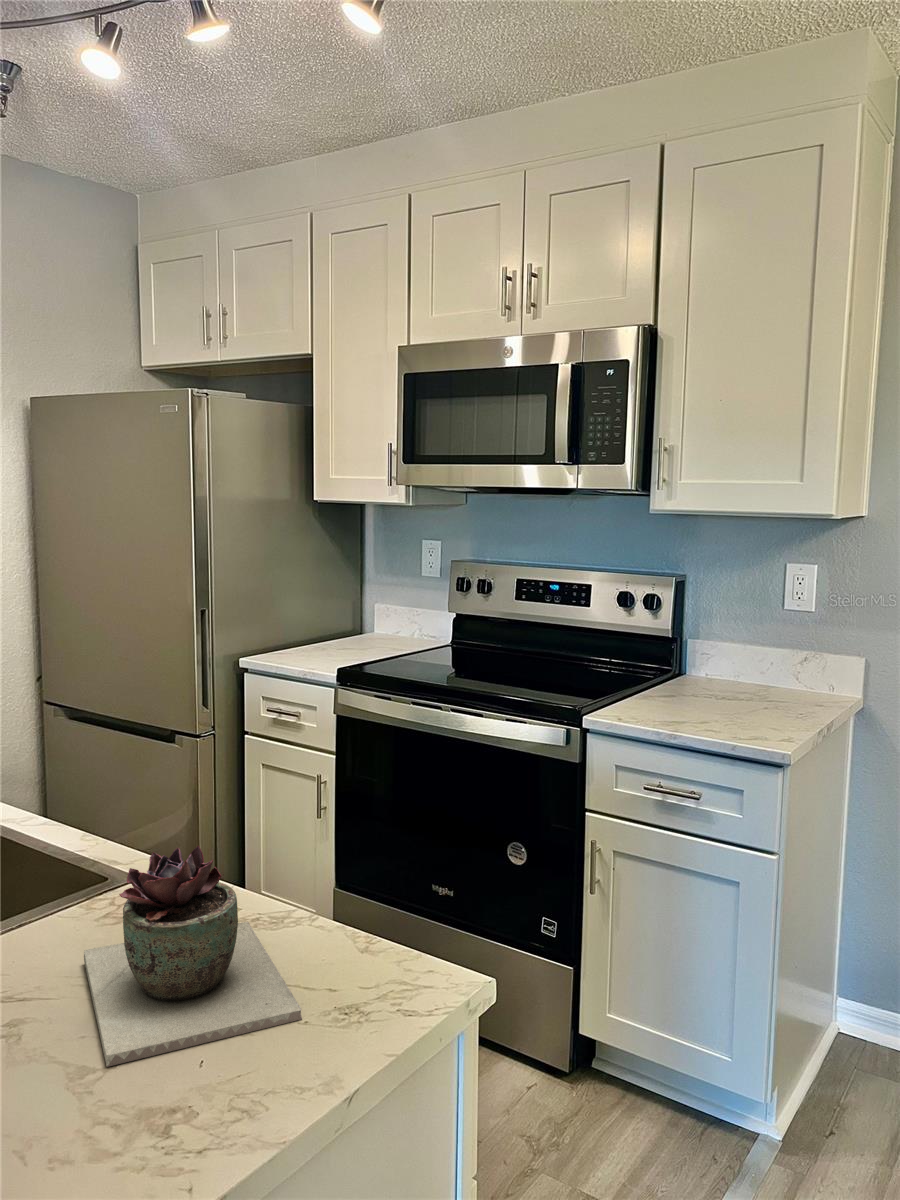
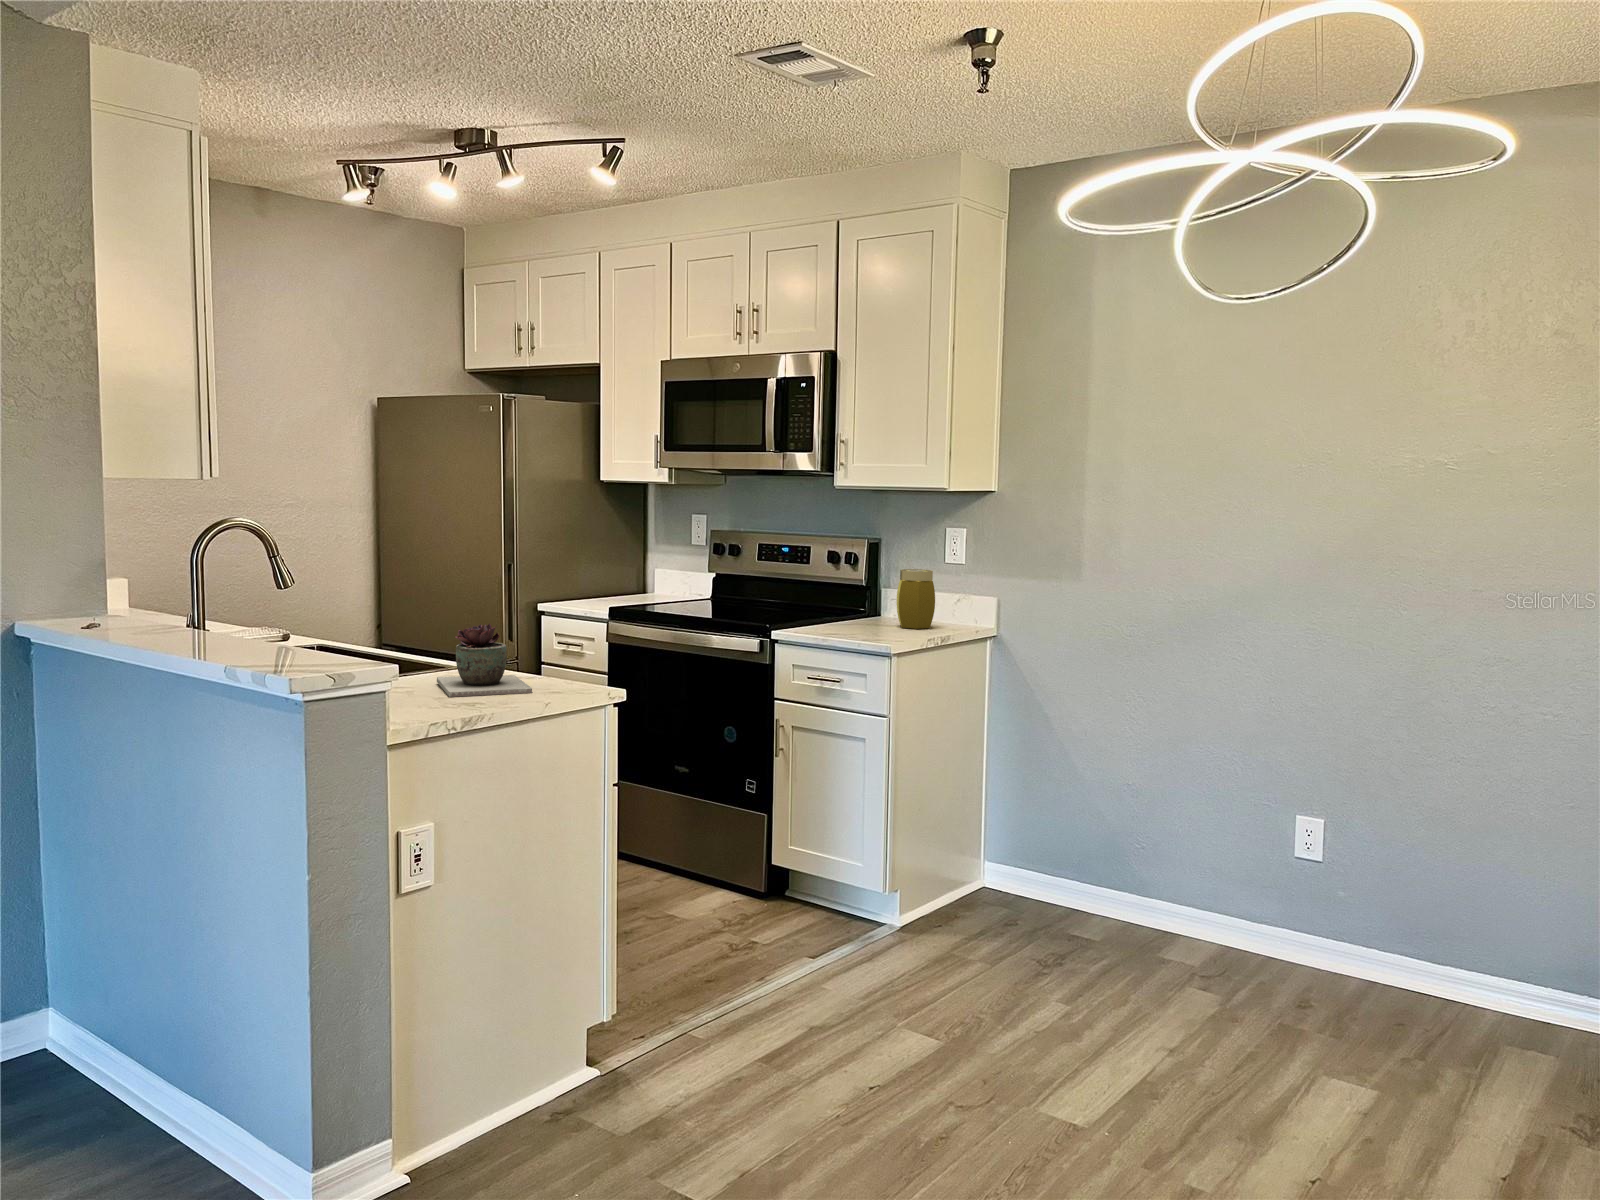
jar: none [739,623,799,707] -> present [897,569,935,629]

